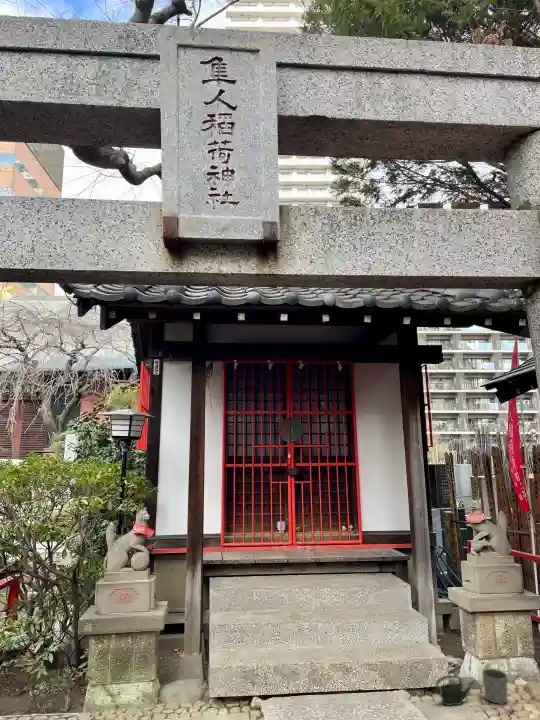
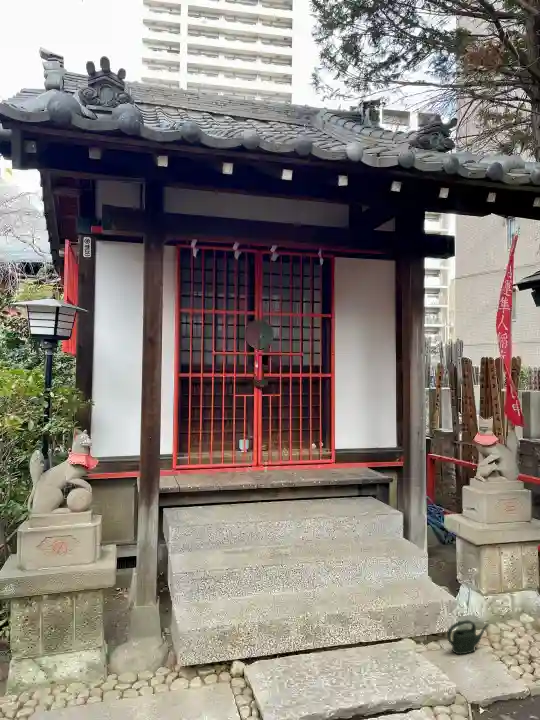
planter: present [482,669,507,704] -> none [495,609,524,649]

